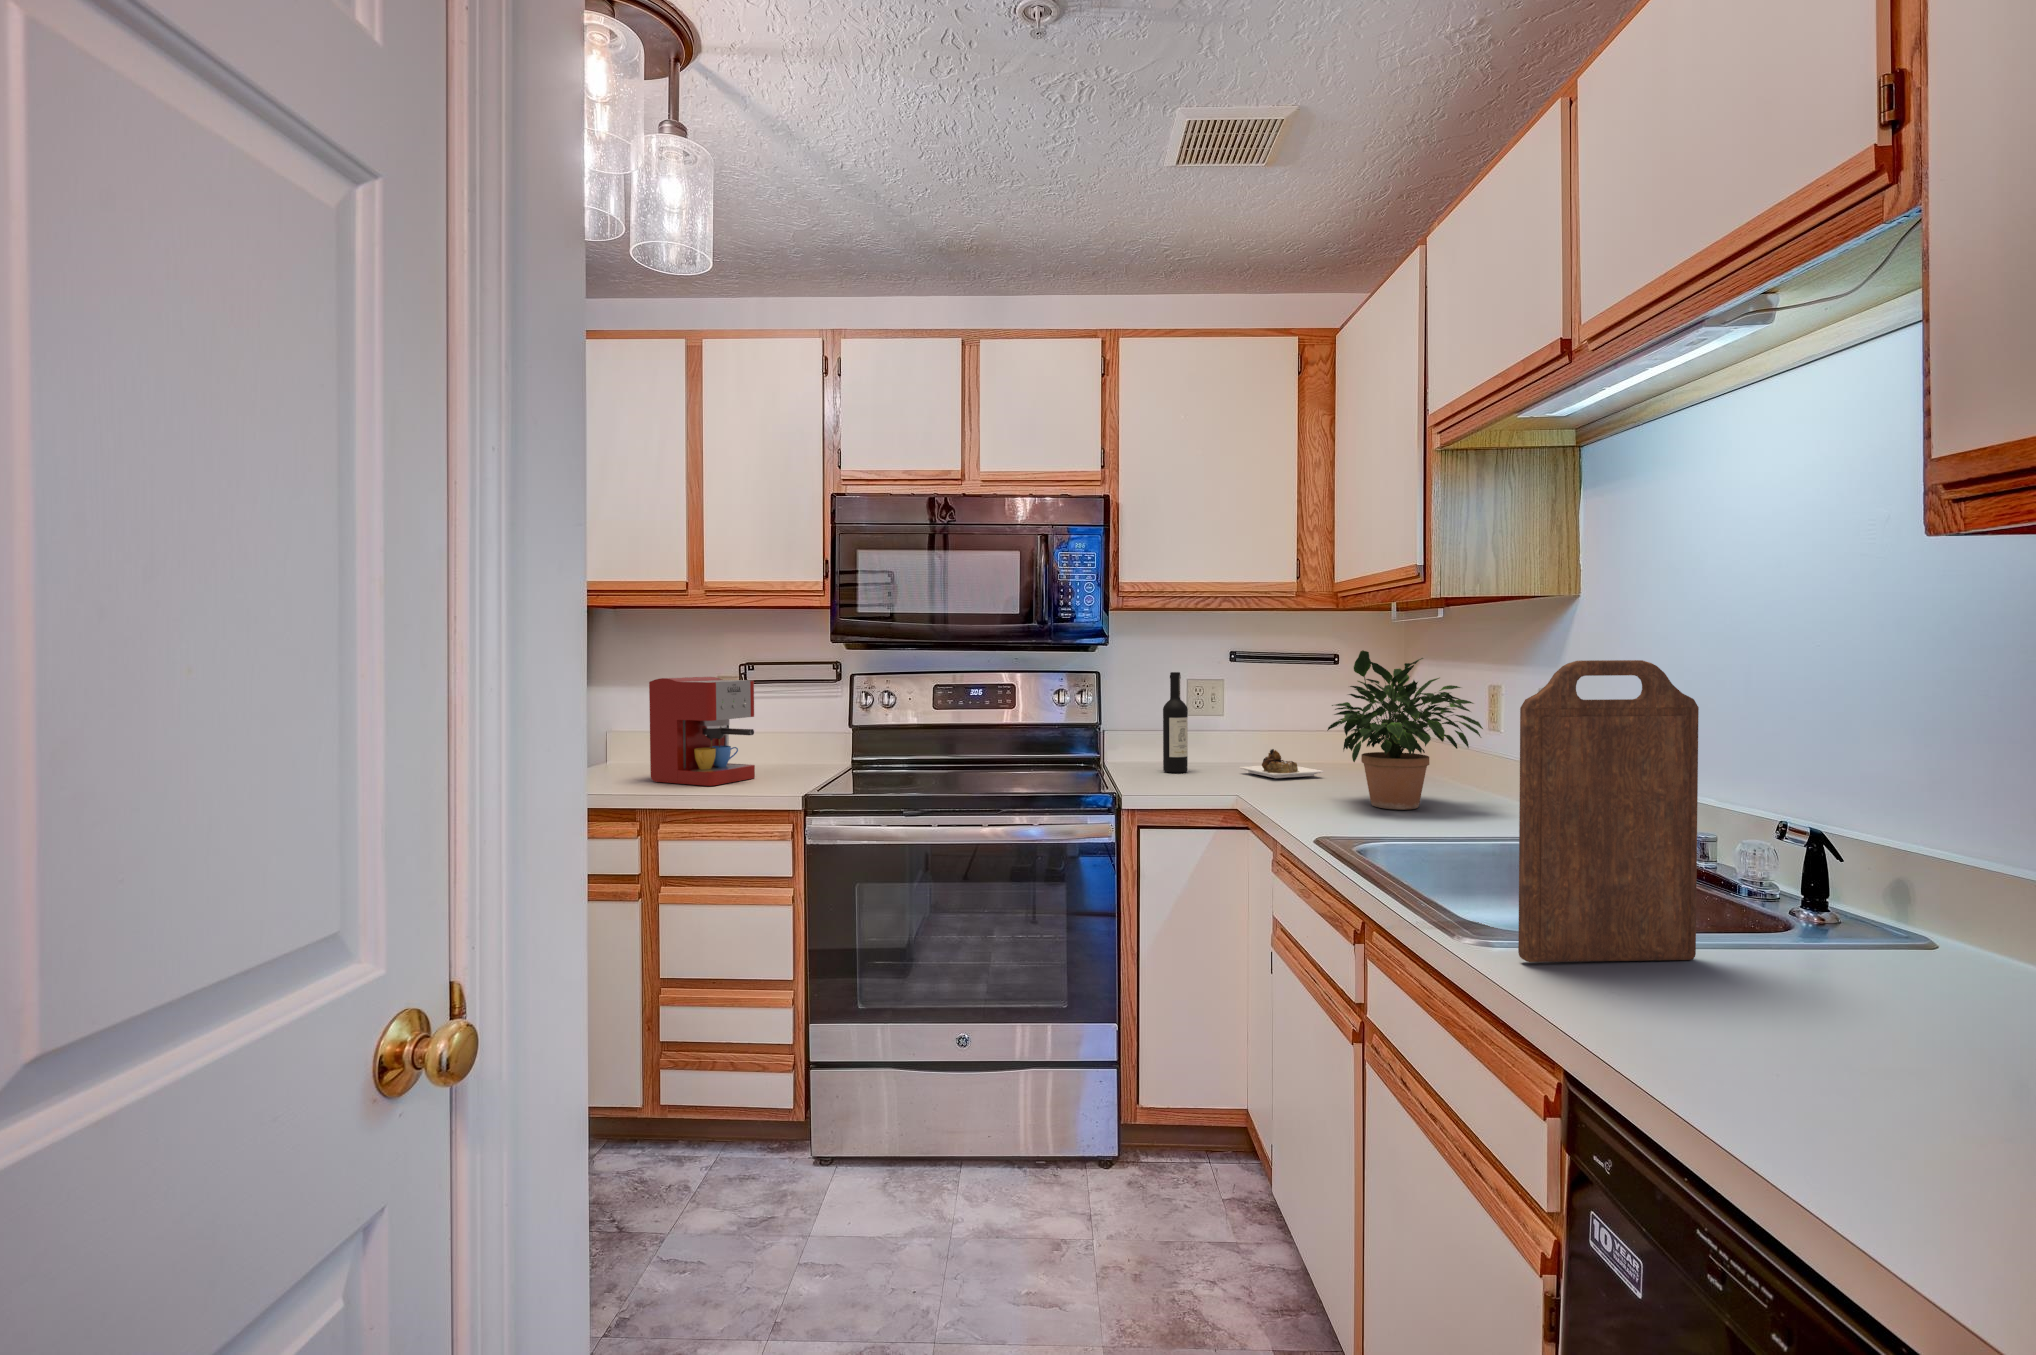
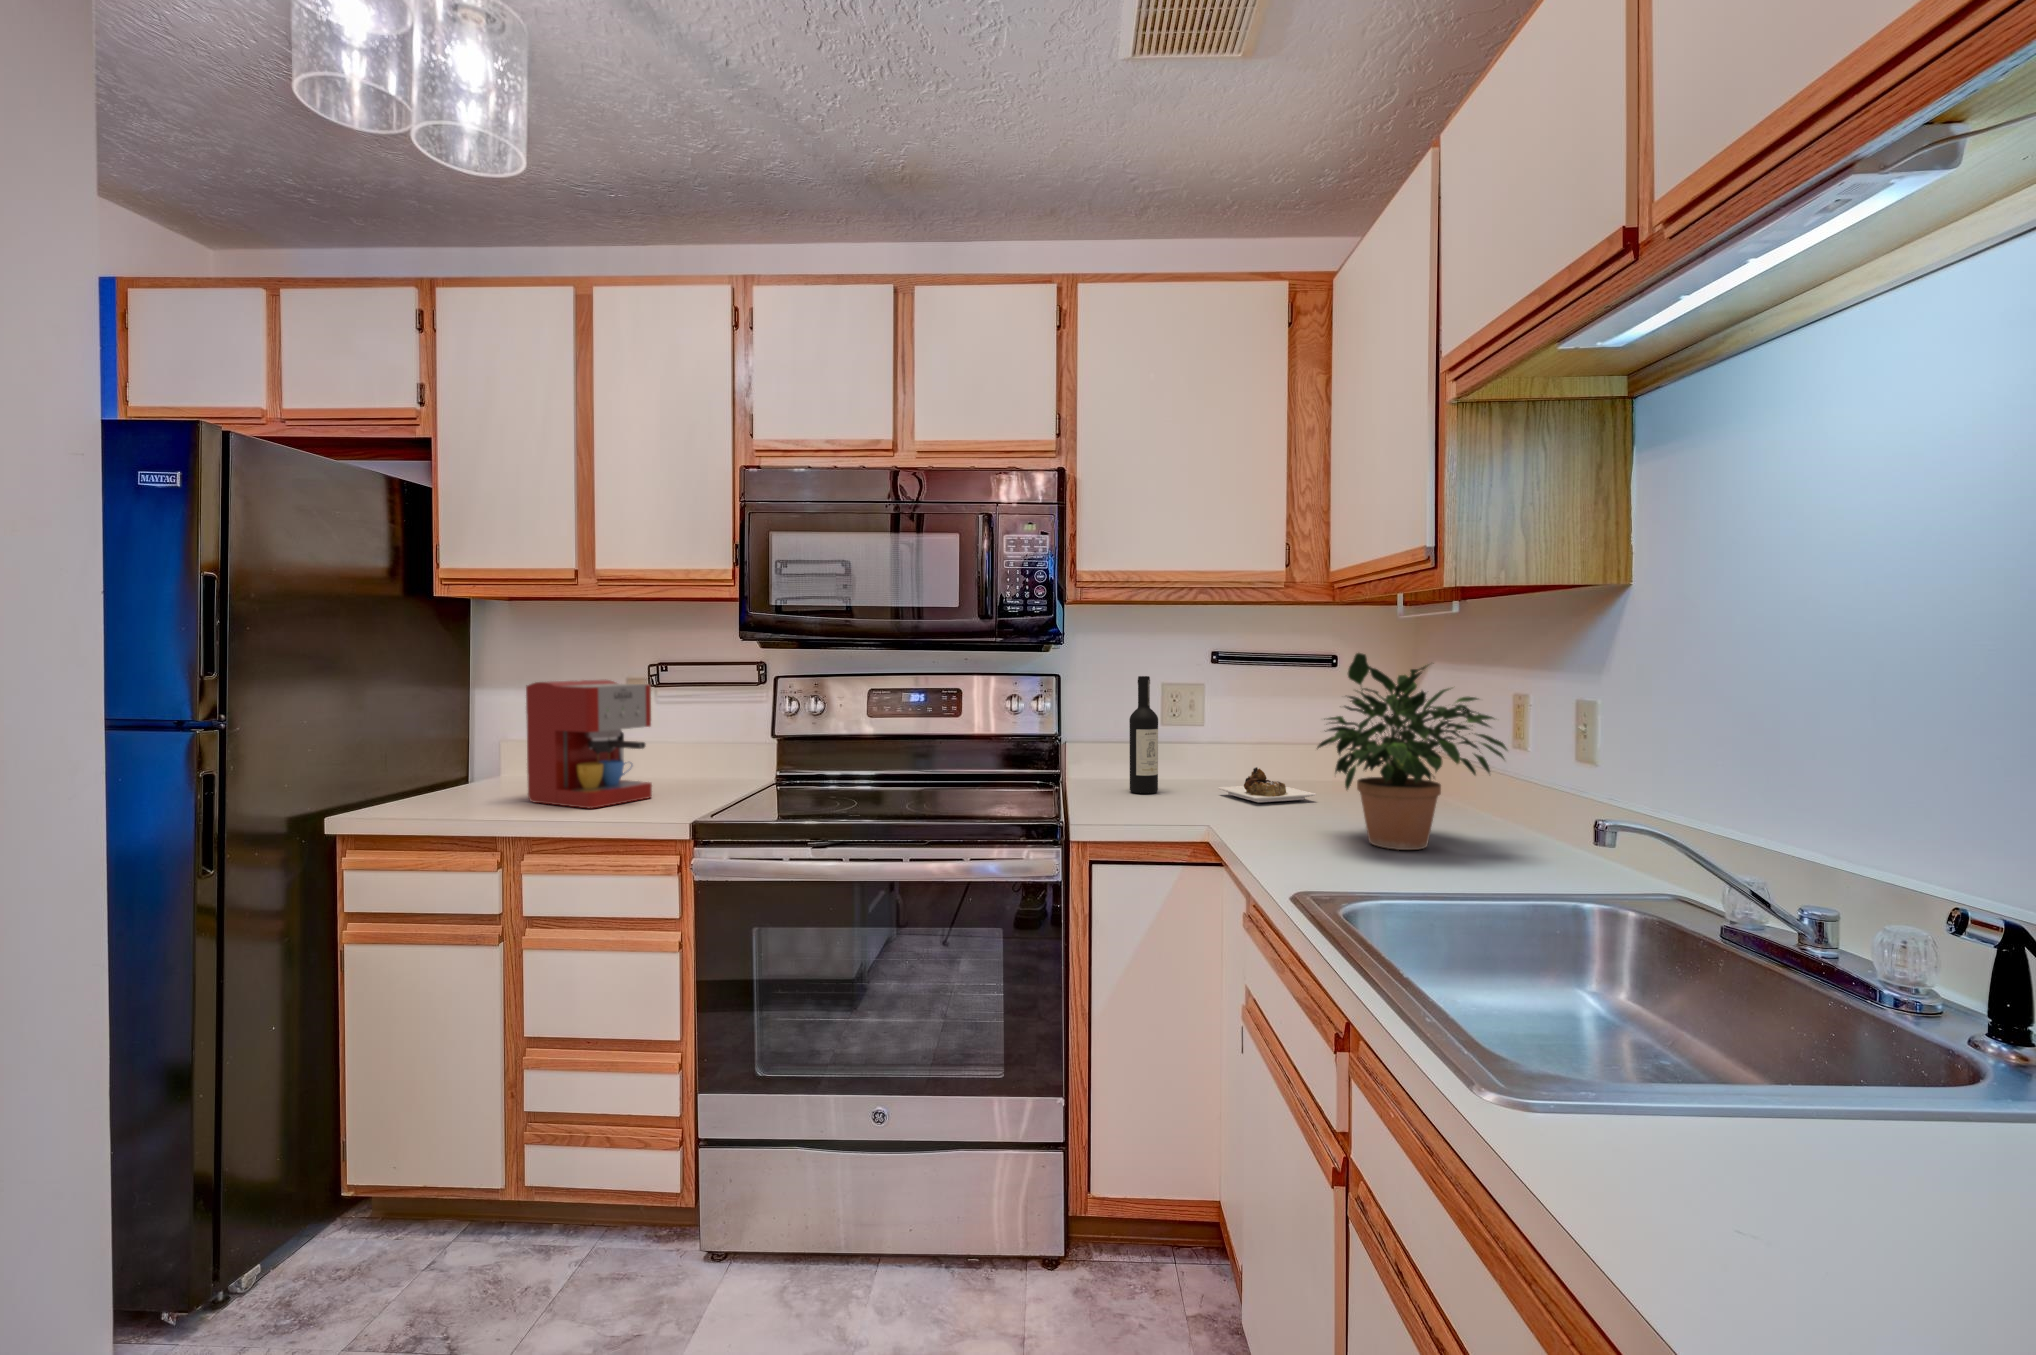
cutting board: present [1518,660,1699,962] -> none [1573,676,1865,1150]

